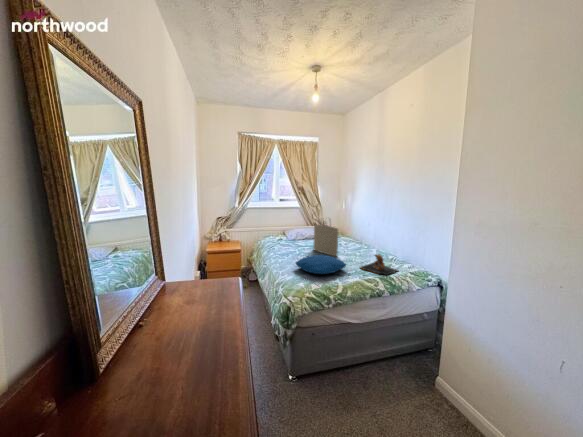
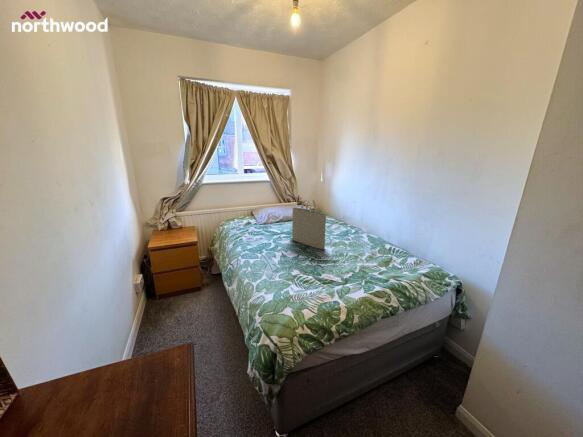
teddy bear: present [360,254,398,275] -> none [357,250,406,280]
pillow: present [296,255,346,274] -> none [275,254,343,289]

